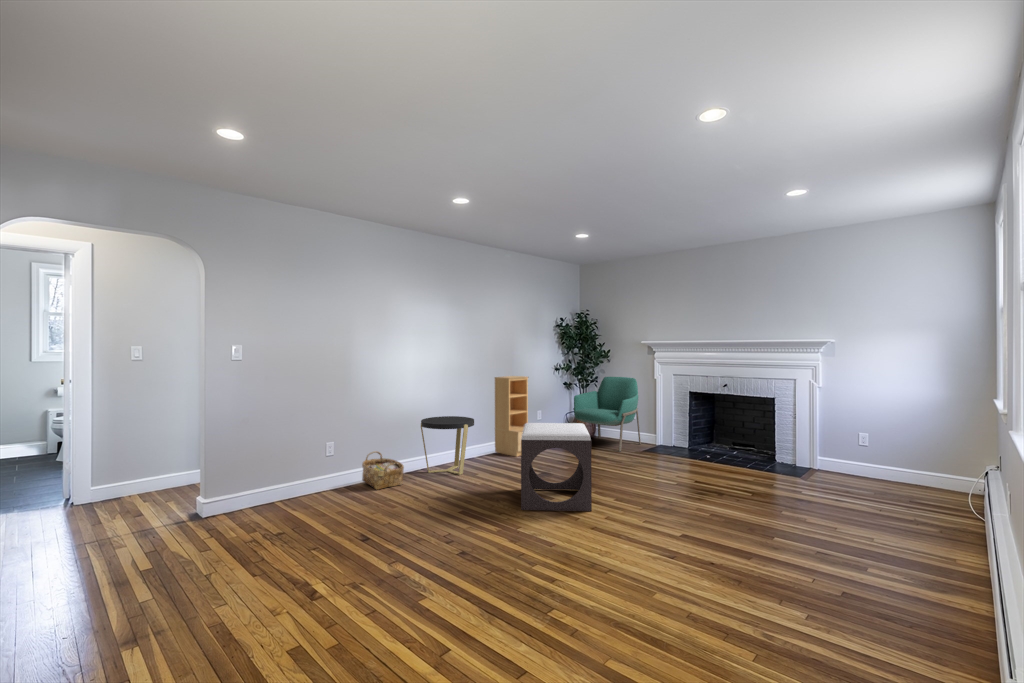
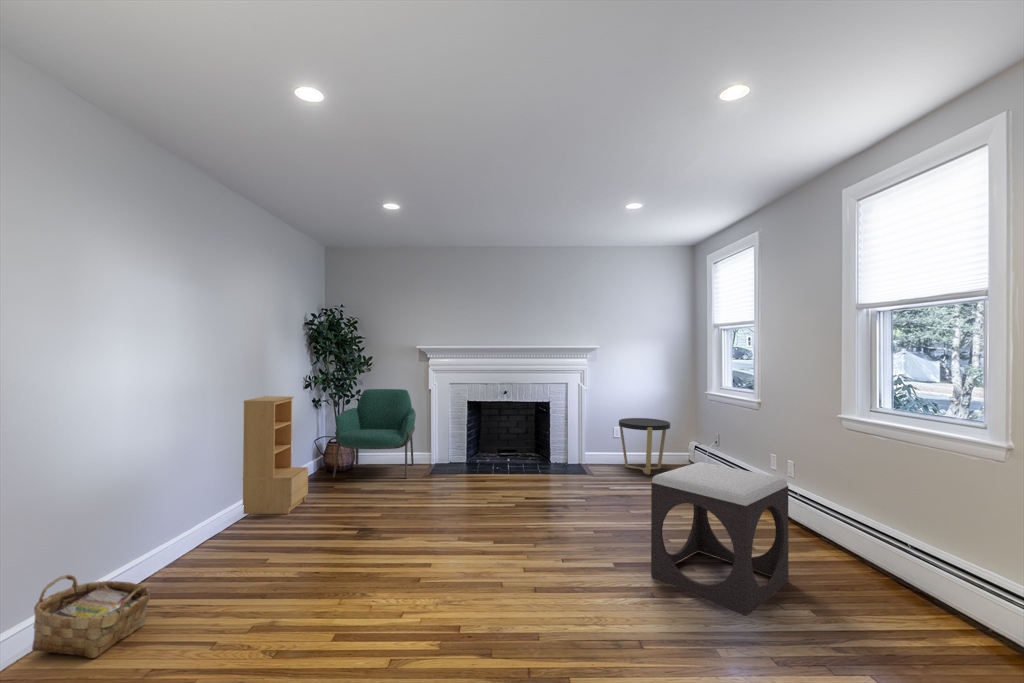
side table: present [421,416,474,475] -> present [619,418,670,474]
footstool: present [521,423,592,511] -> present [651,462,788,615]

